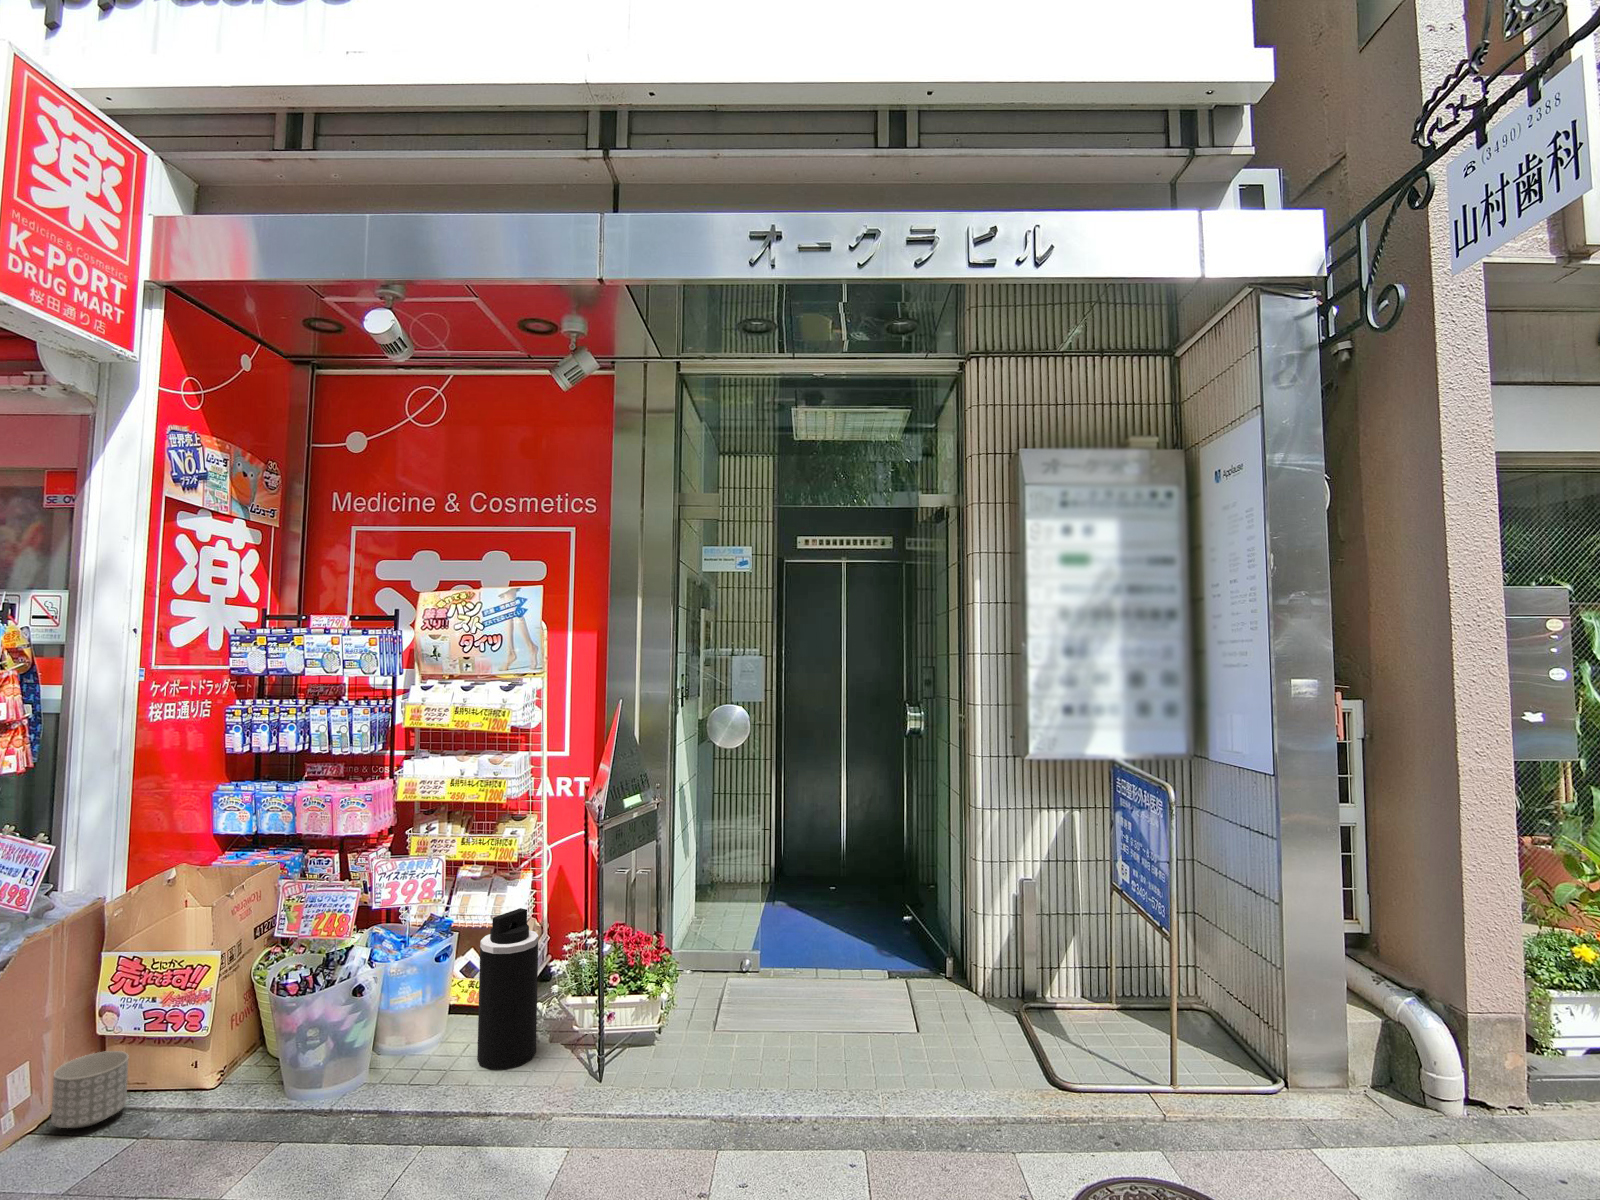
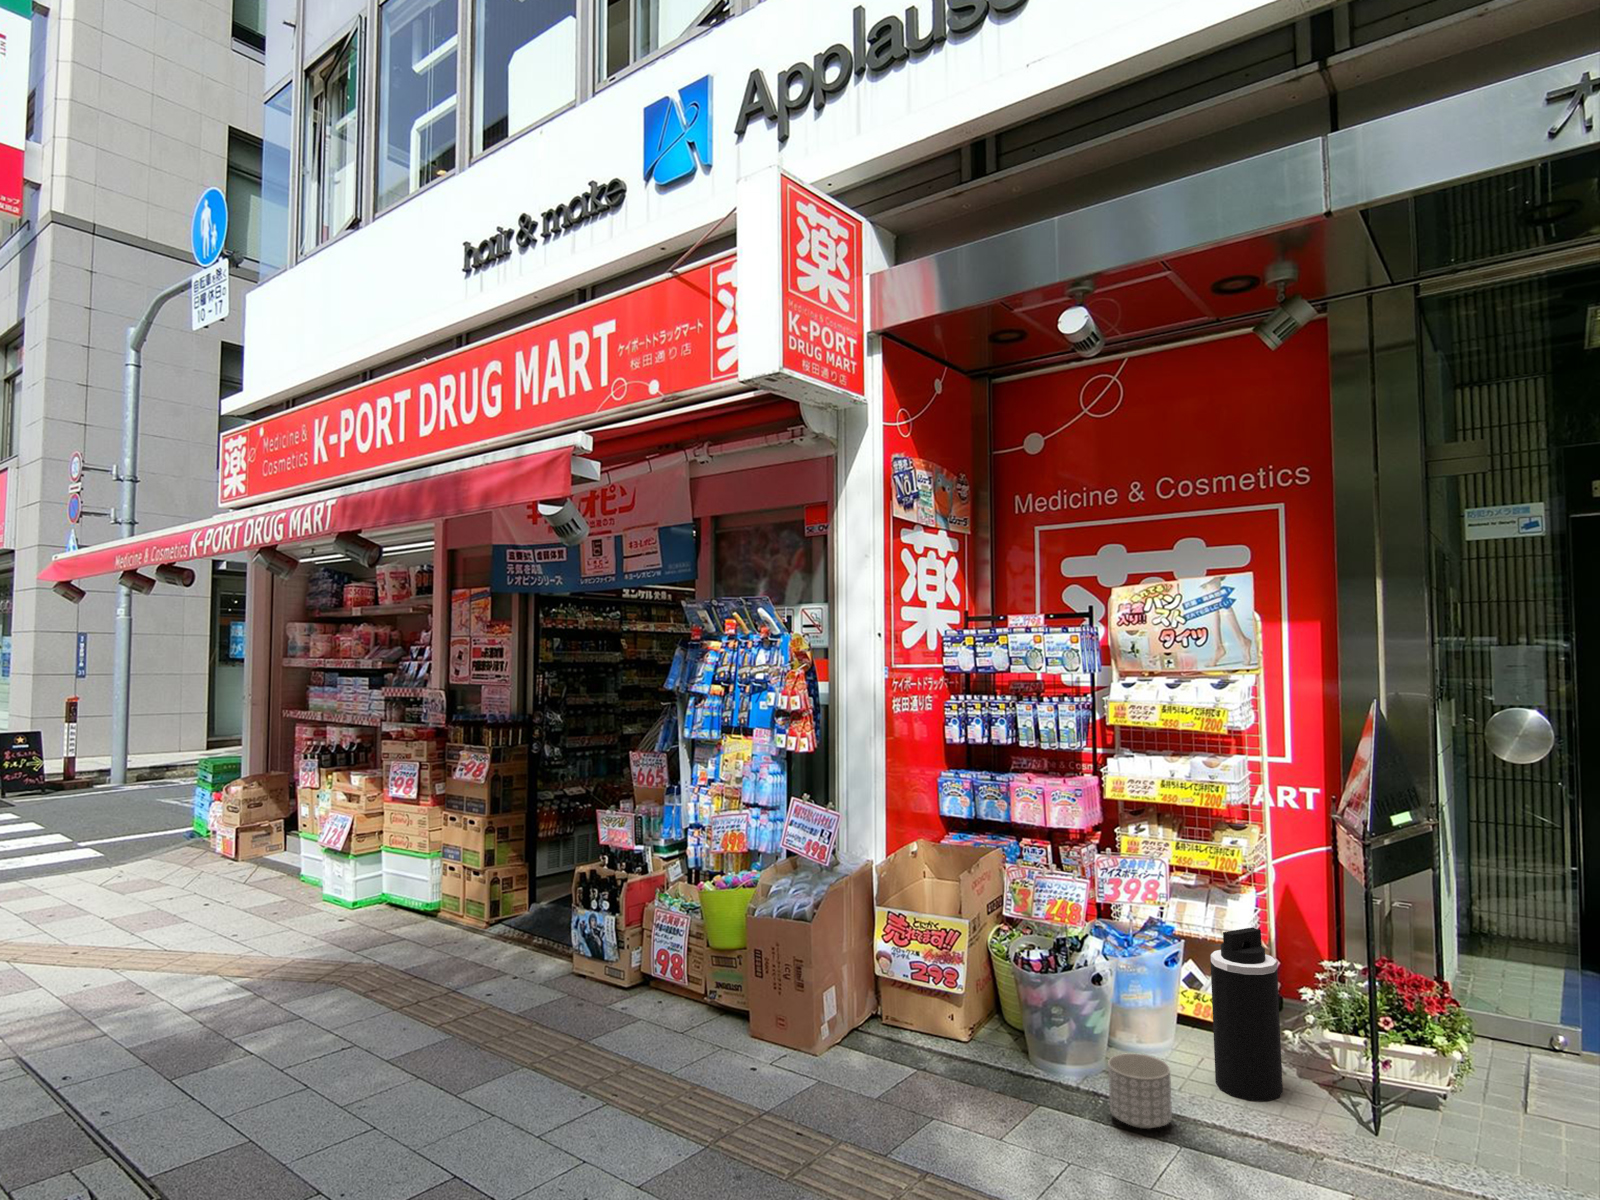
planter: present [51,1051,128,1128] -> present [1108,1053,1172,1129]

